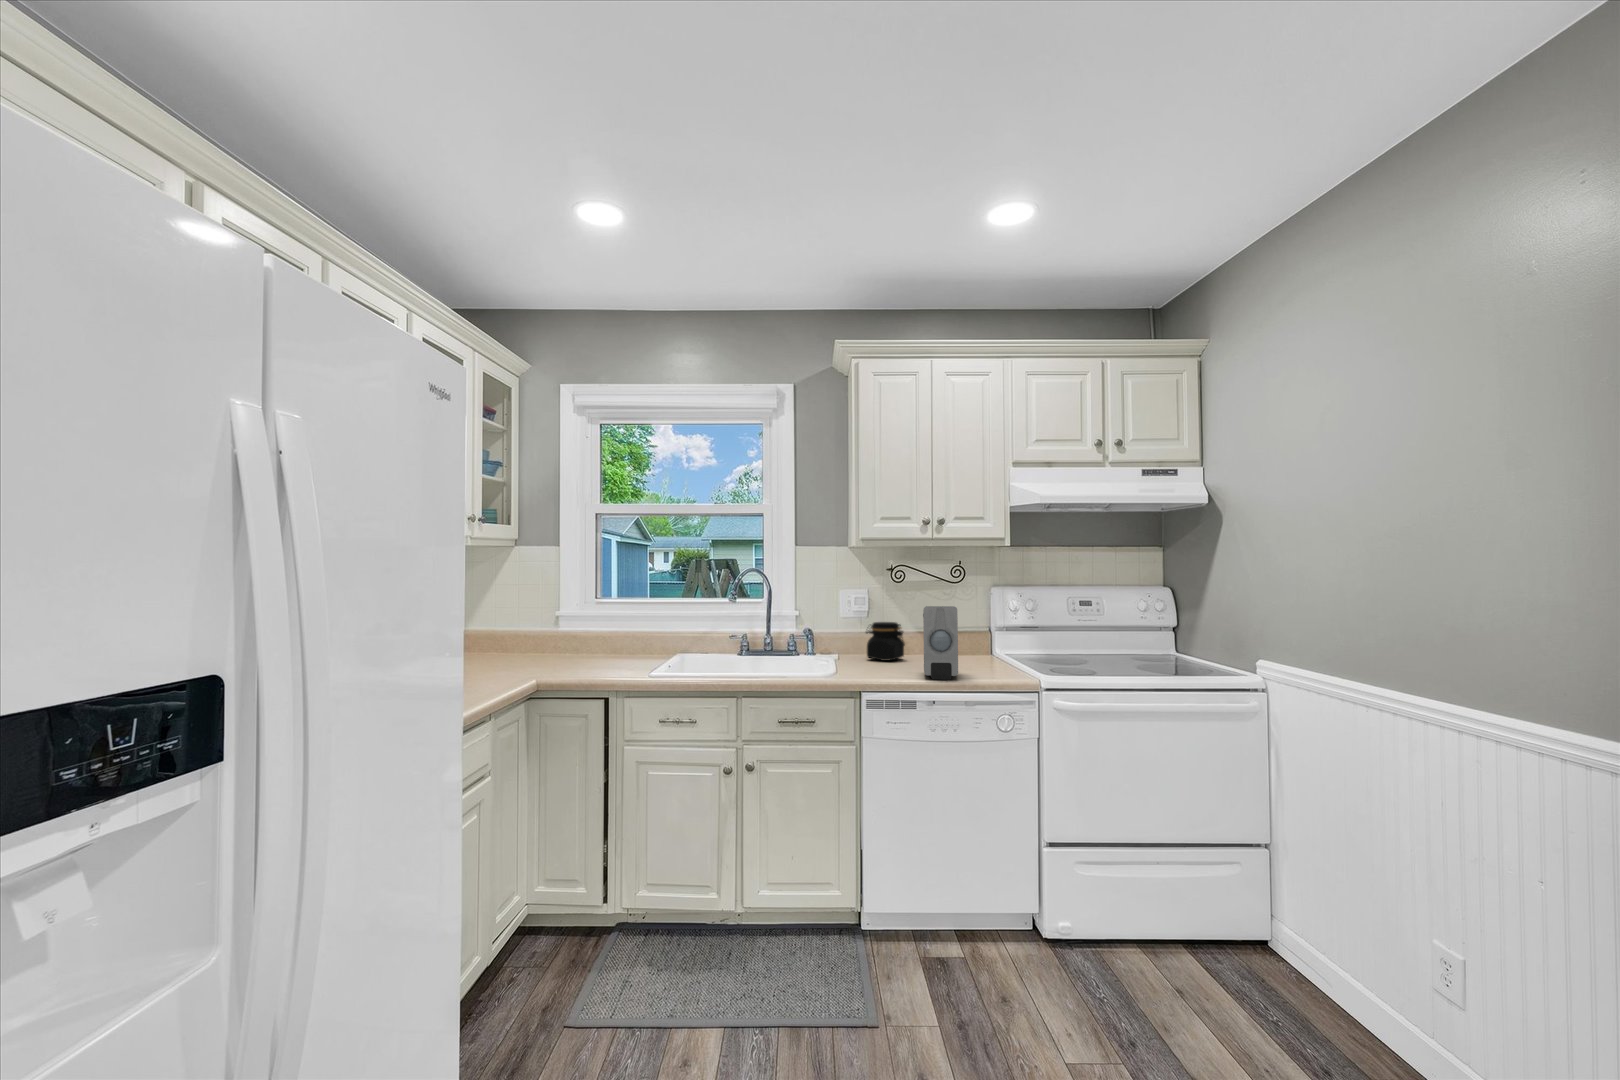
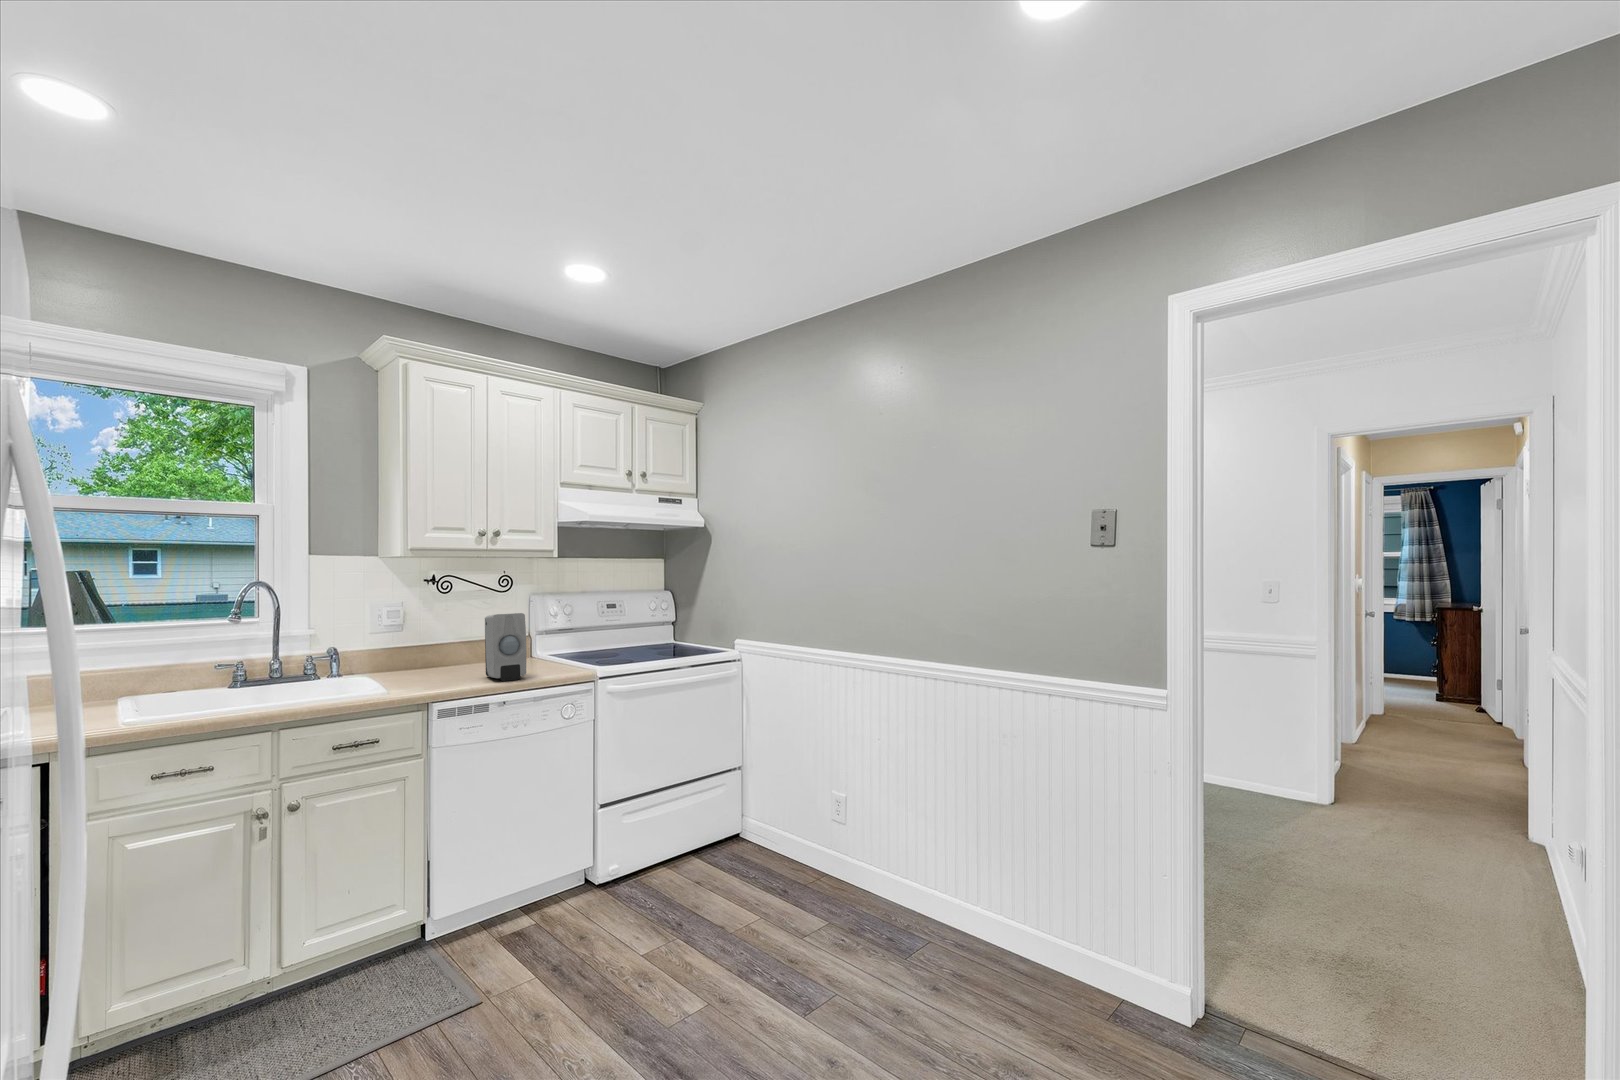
jar: present [866,622,905,661] -> none [405,633,451,672]

